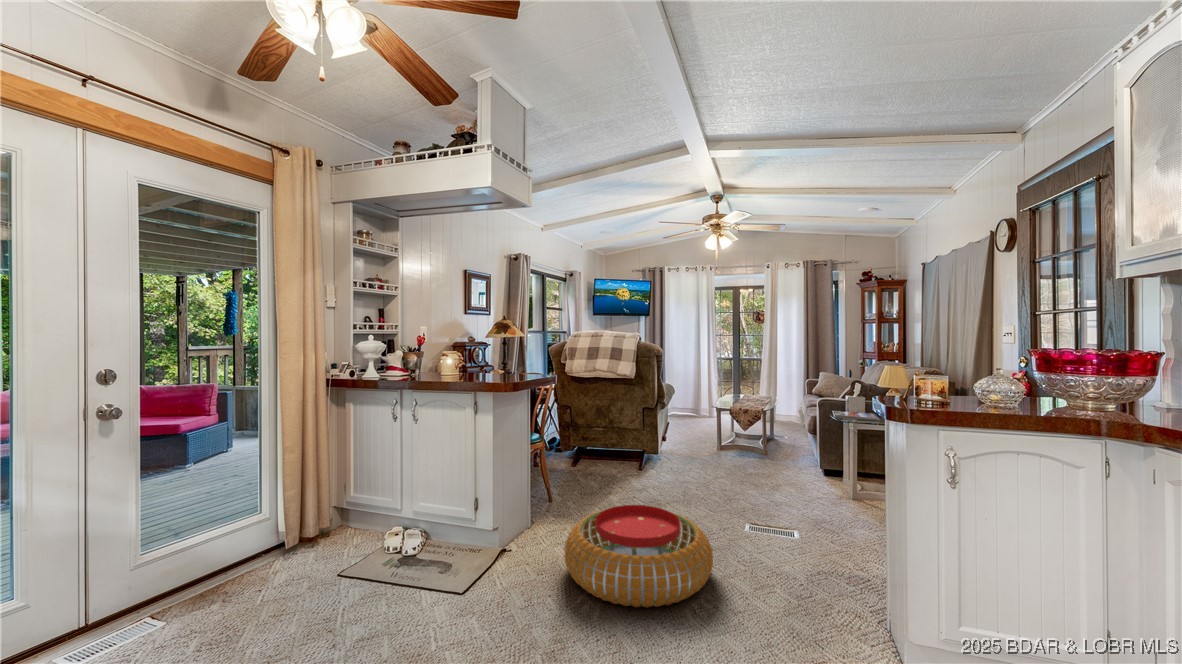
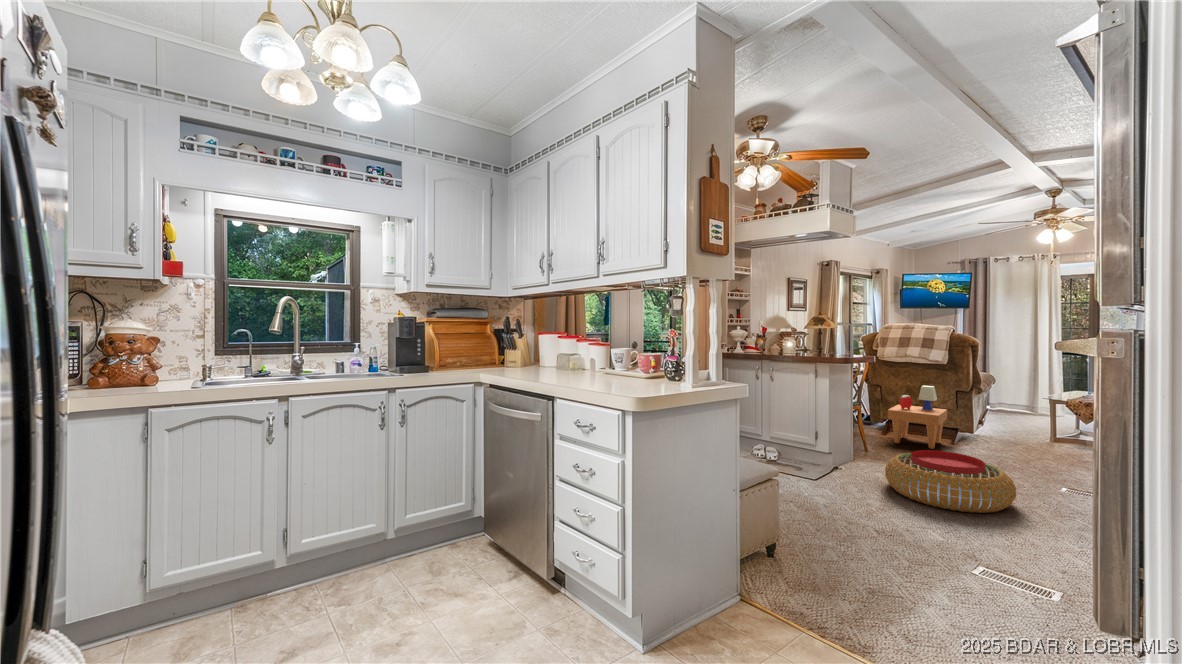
side table: none [576,404,635,481] -> present [888,385,947,449]

